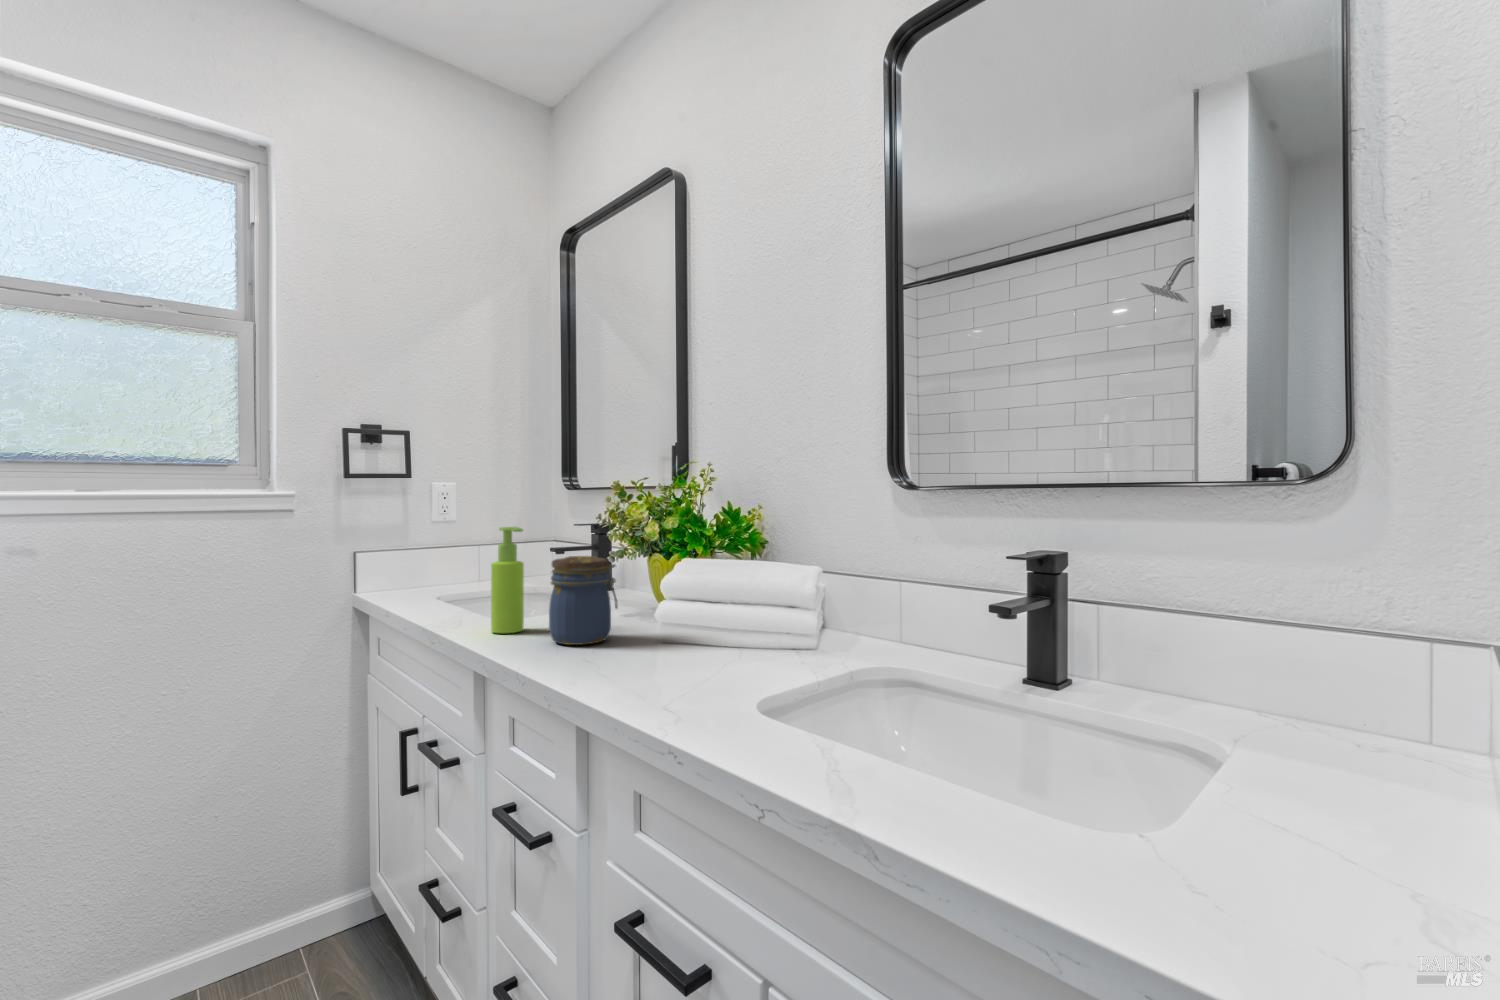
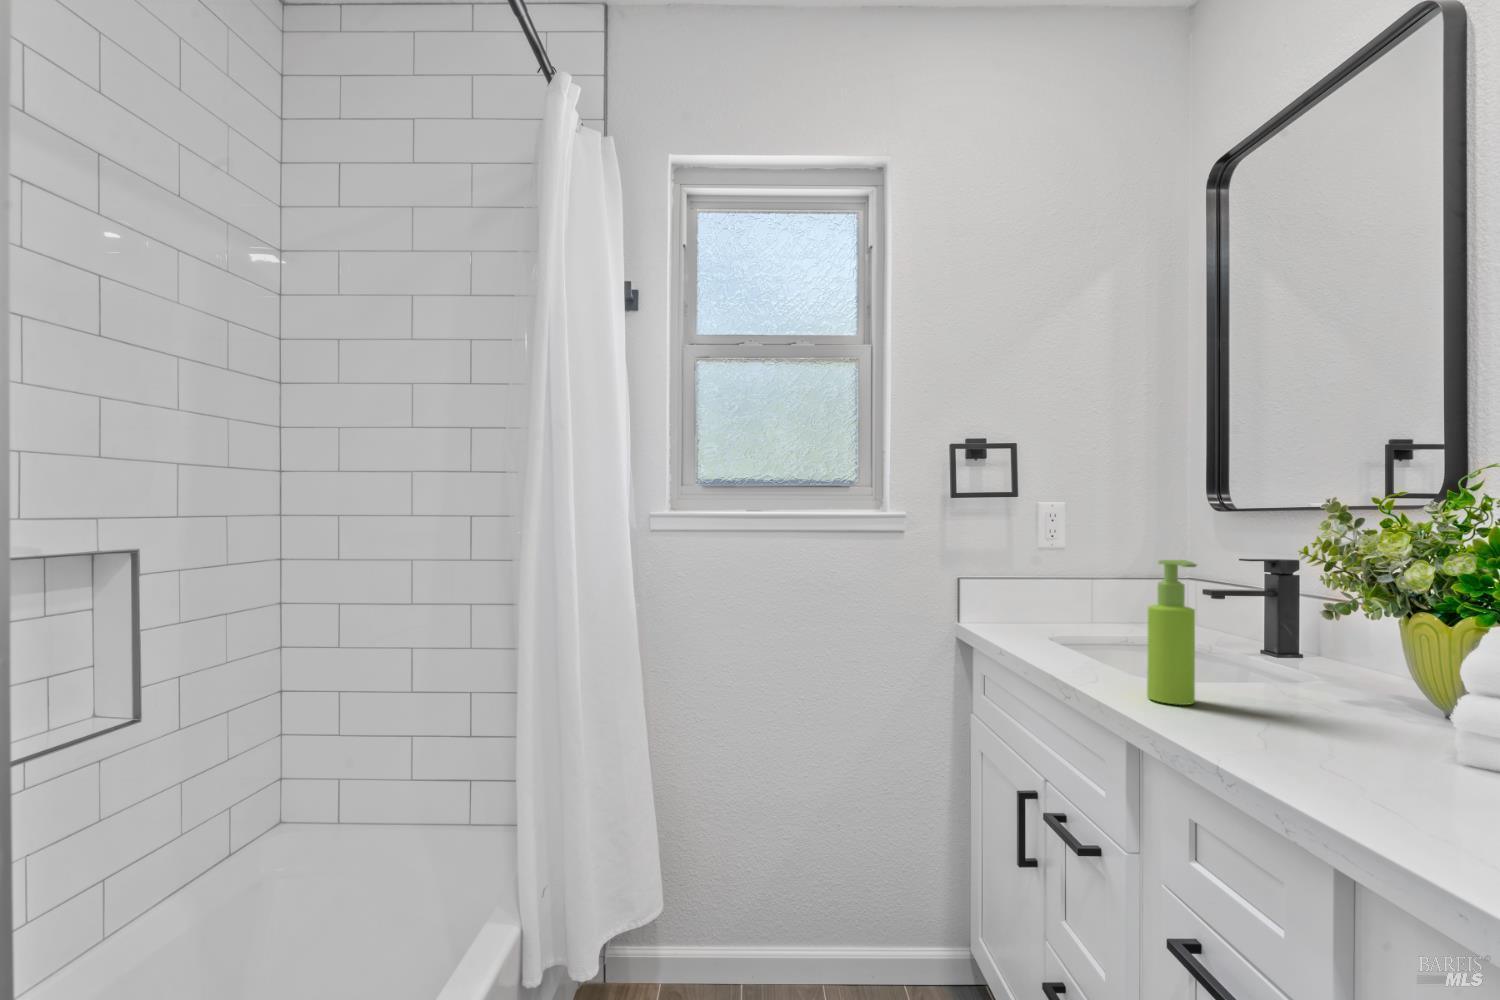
jar: present [549,556,618,645] -> none [1250,609,1375,748]

